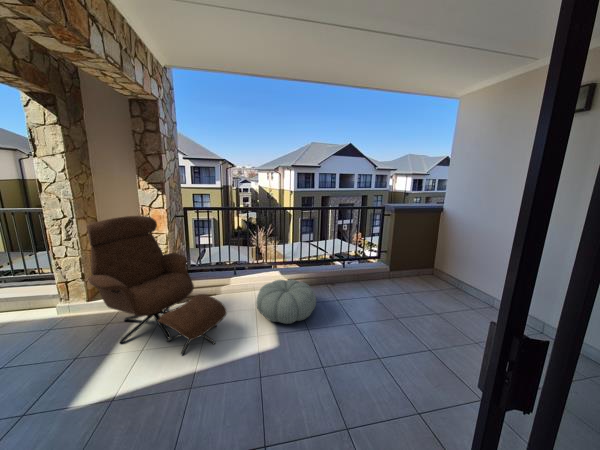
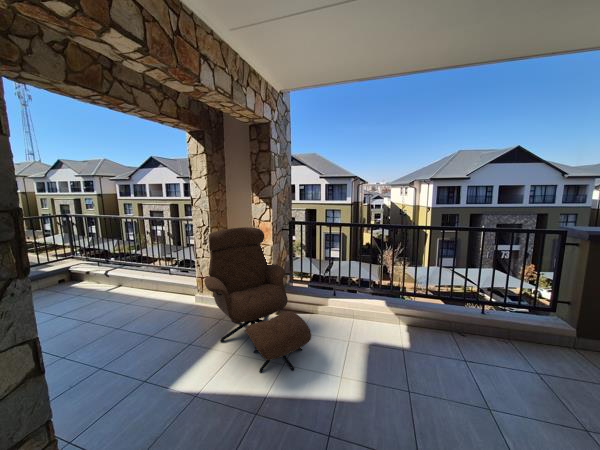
pouf: present [256,279,316,324] -> none [347,312,426,374]

